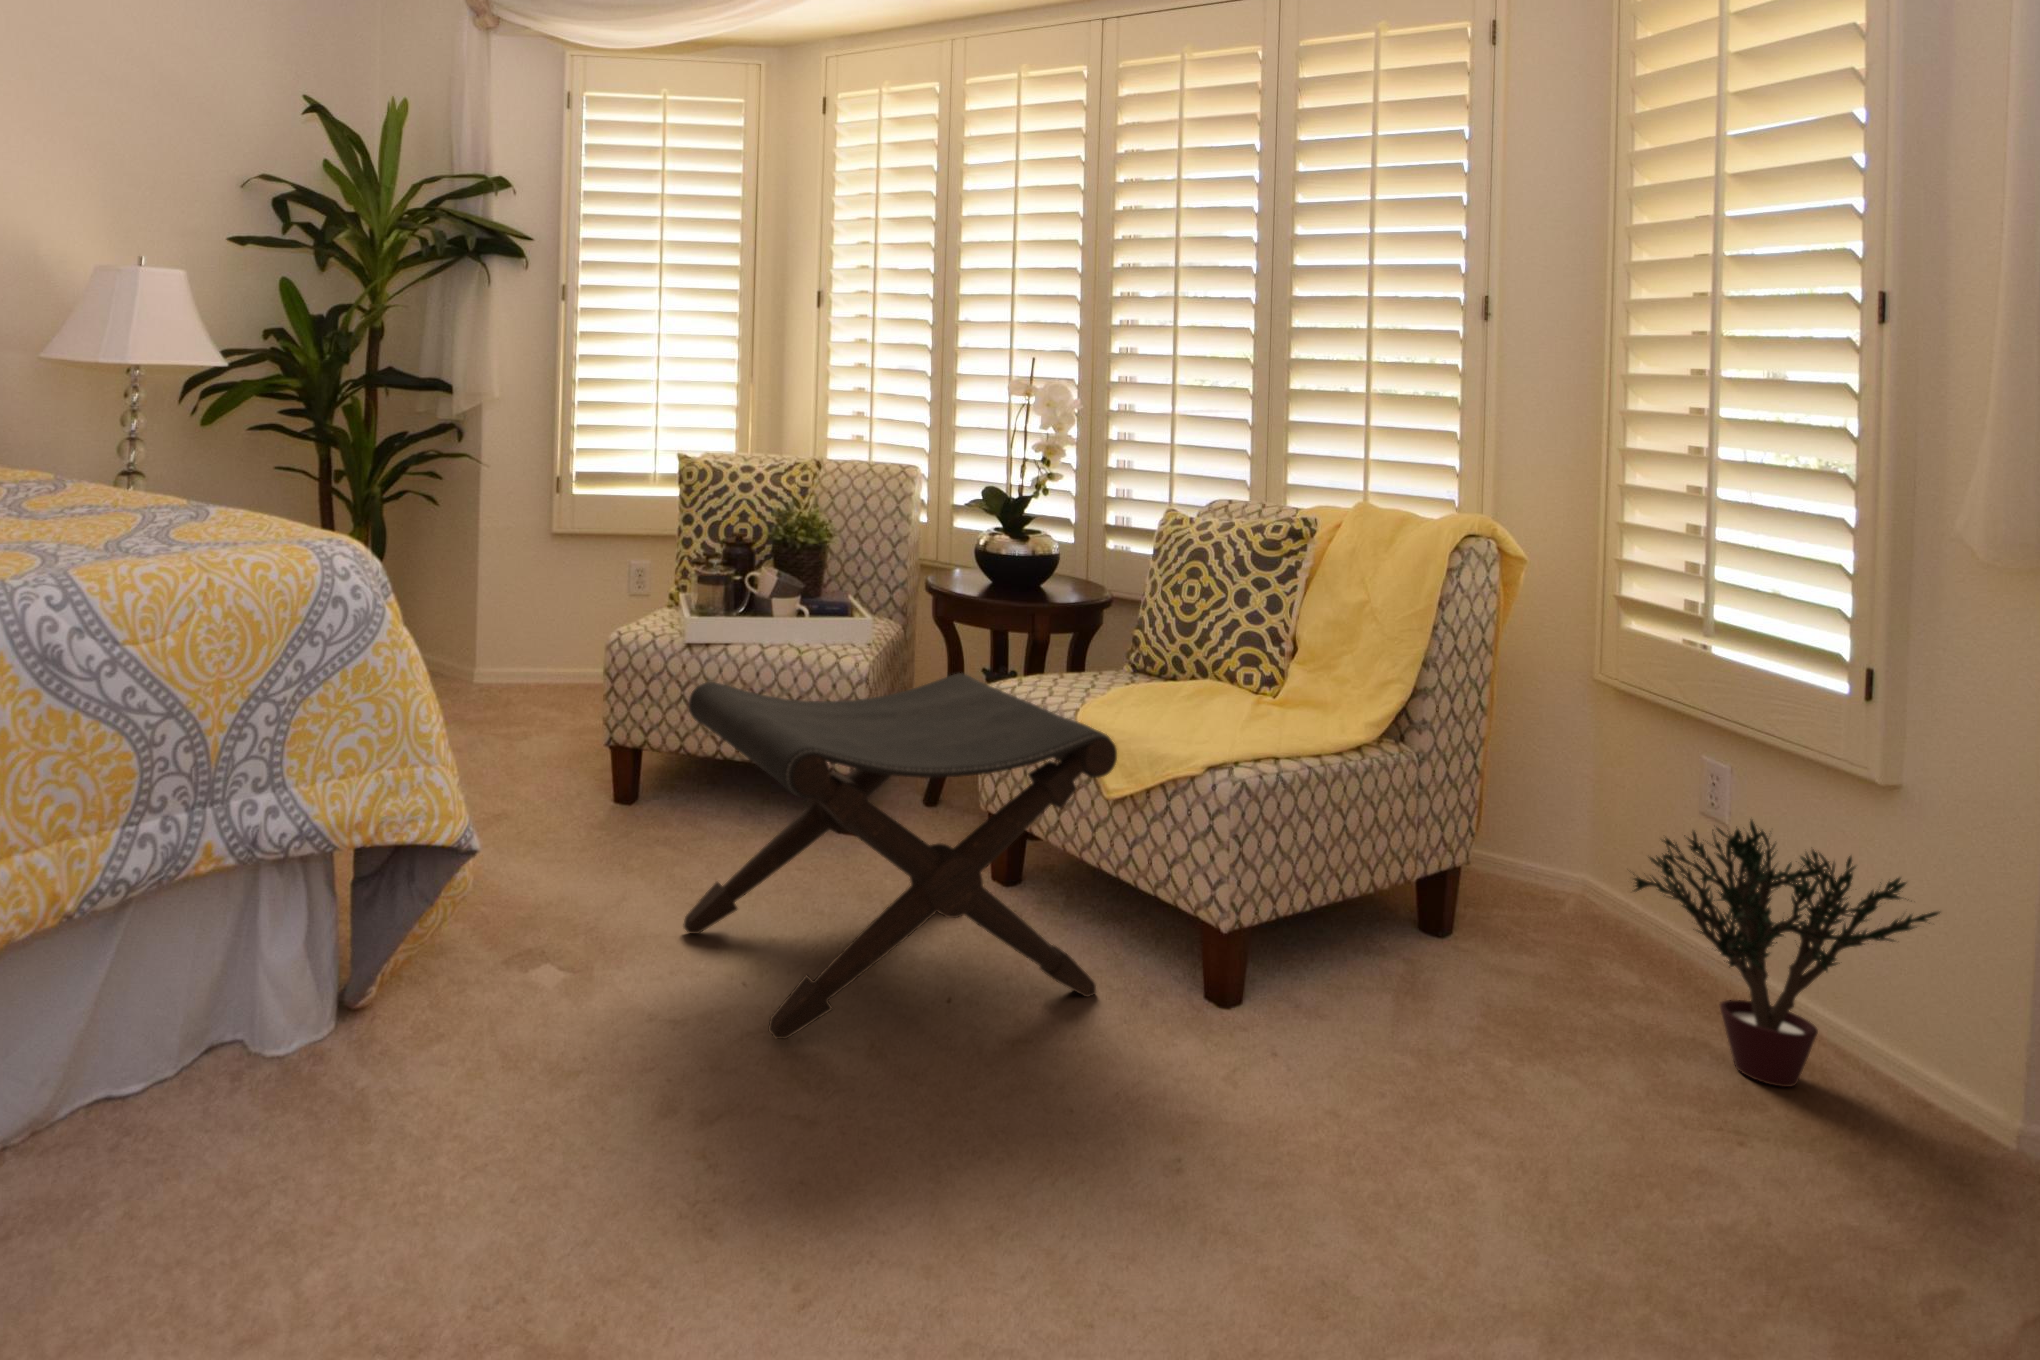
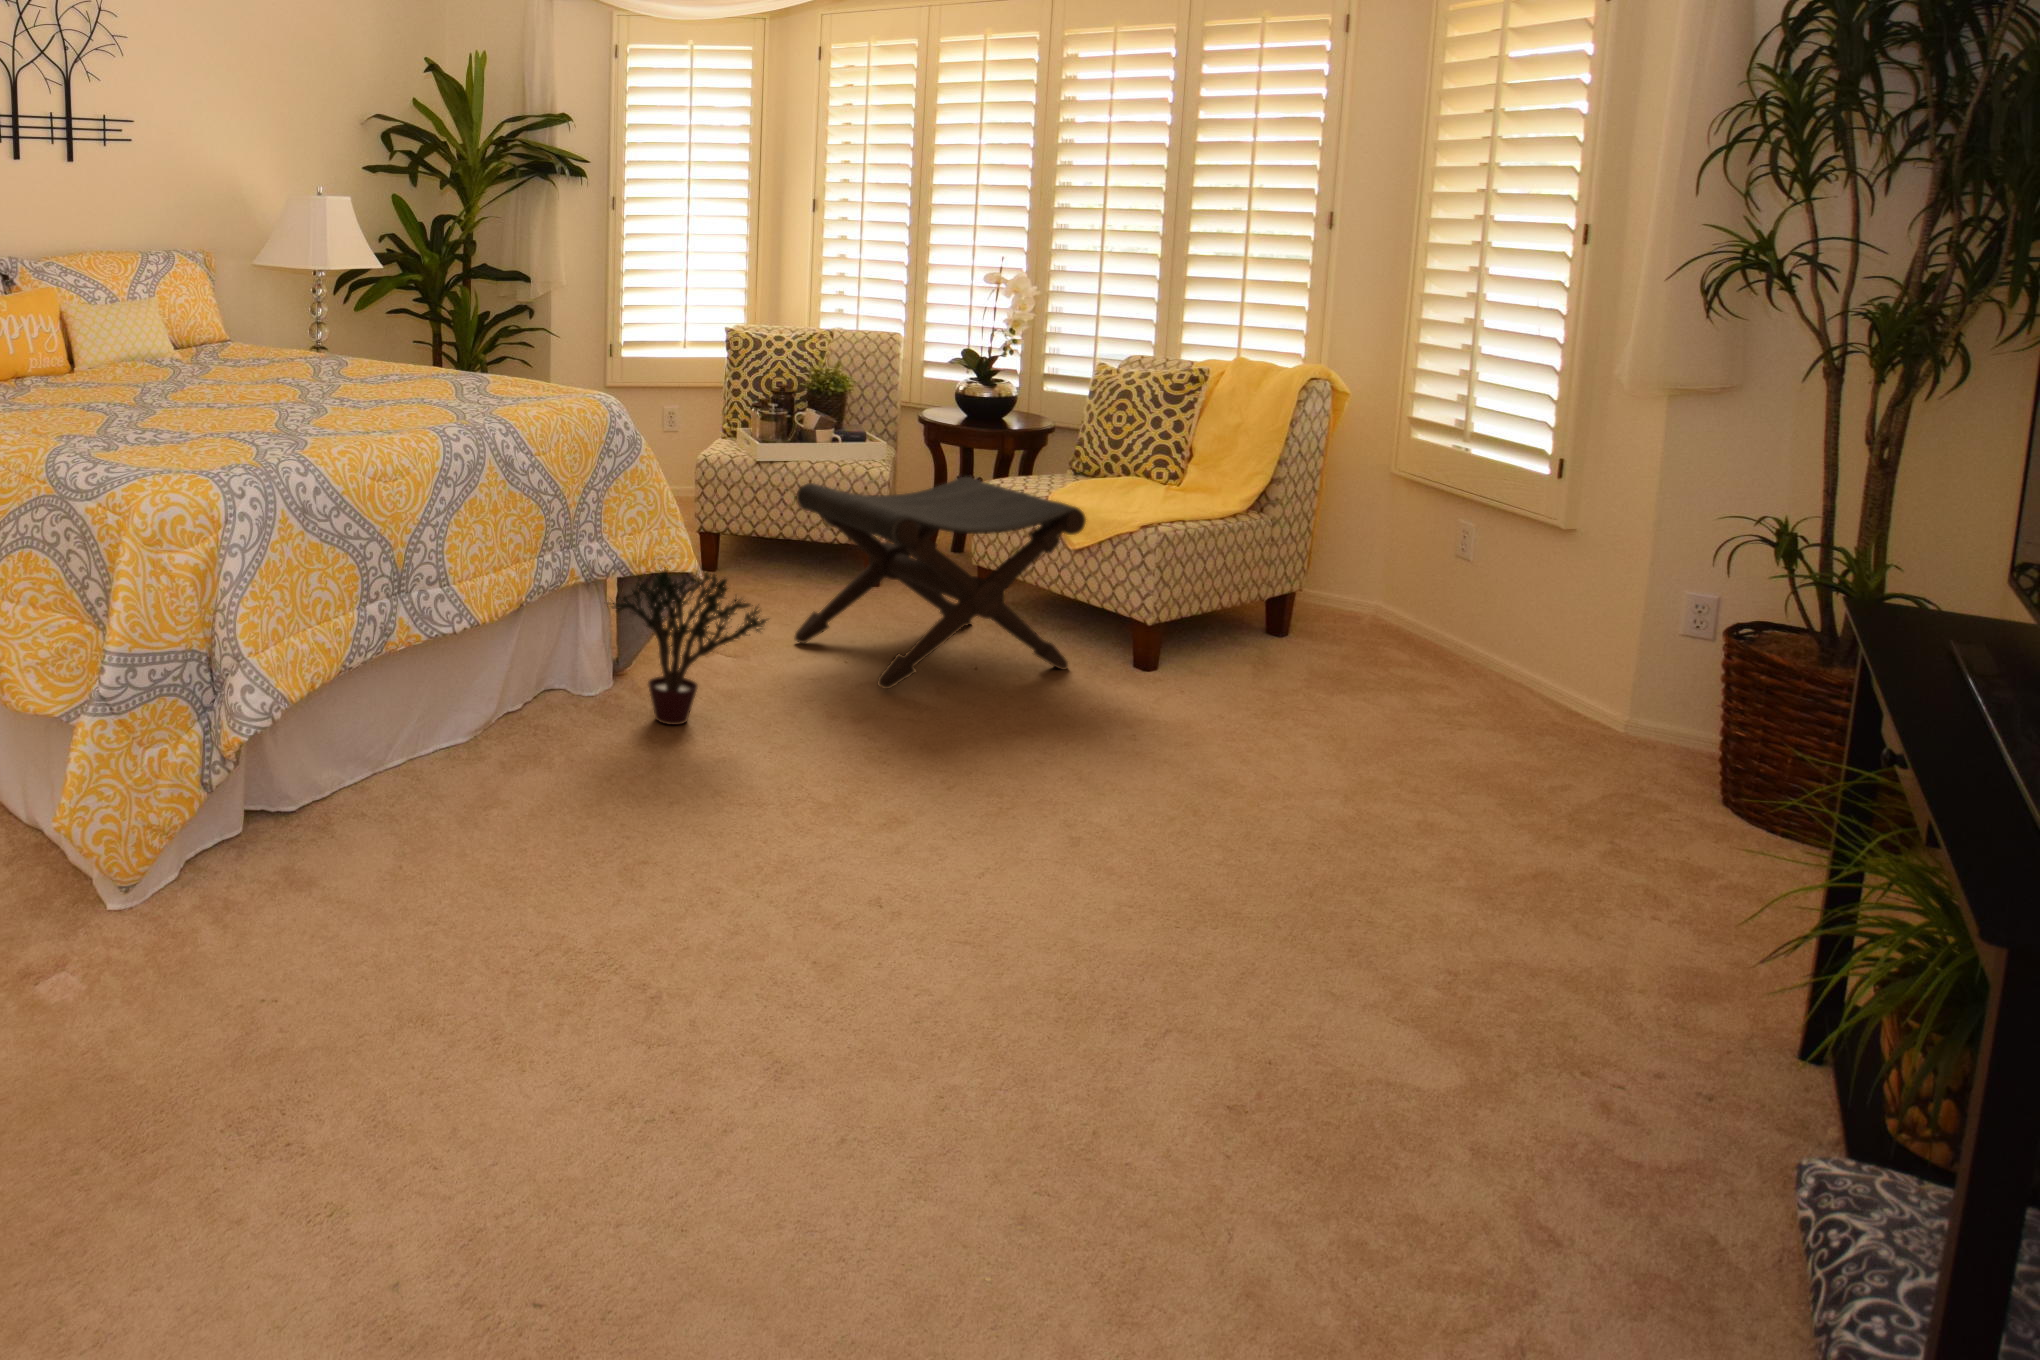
potted plant: present [1633,820,1939,1087] -> present [612,568,767,725]

